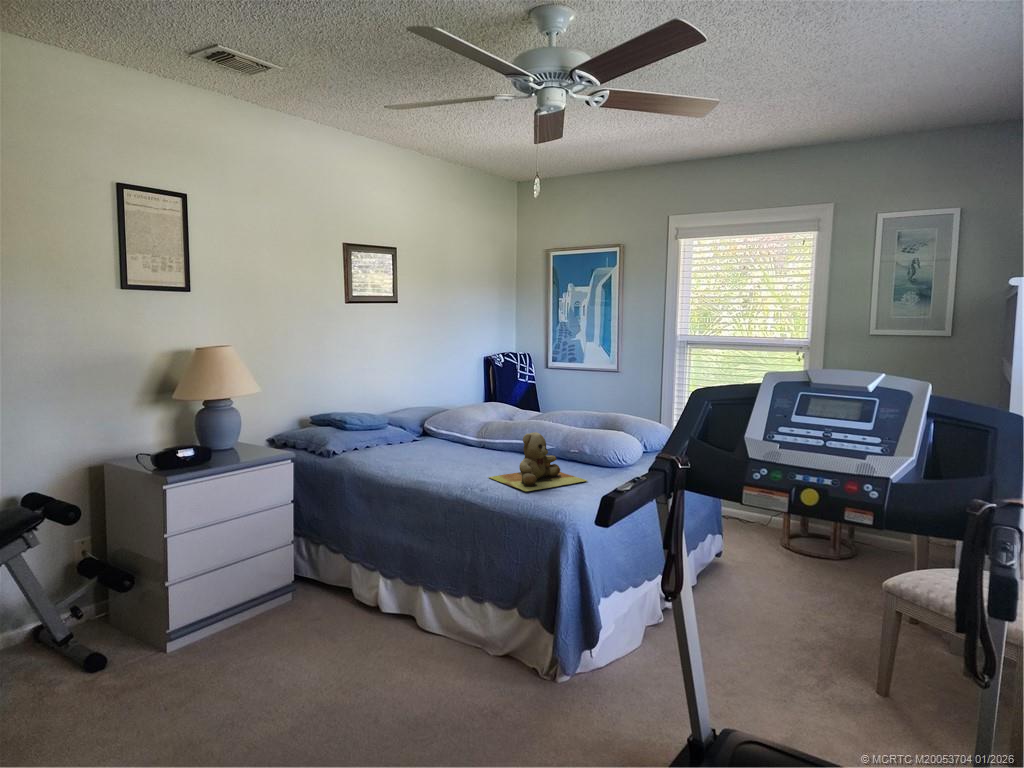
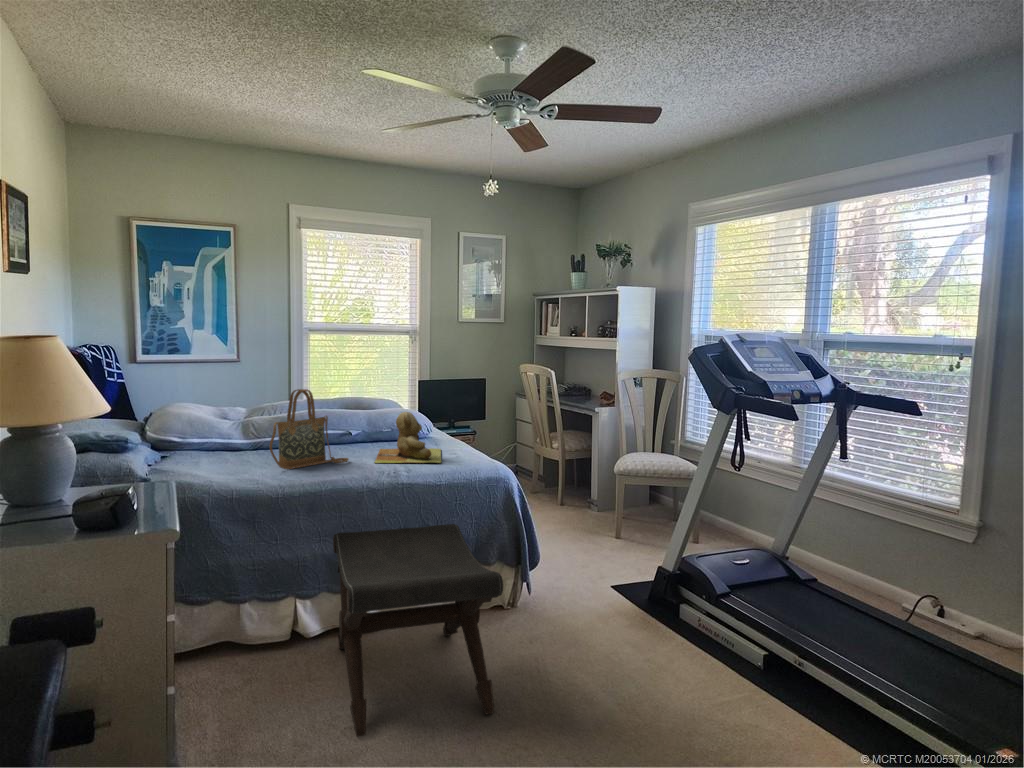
handbag: none [417,398,481,471] -> present [270,389,348,469]
footstool: none [248,526,464,738] -> present [333,524,503,736]

